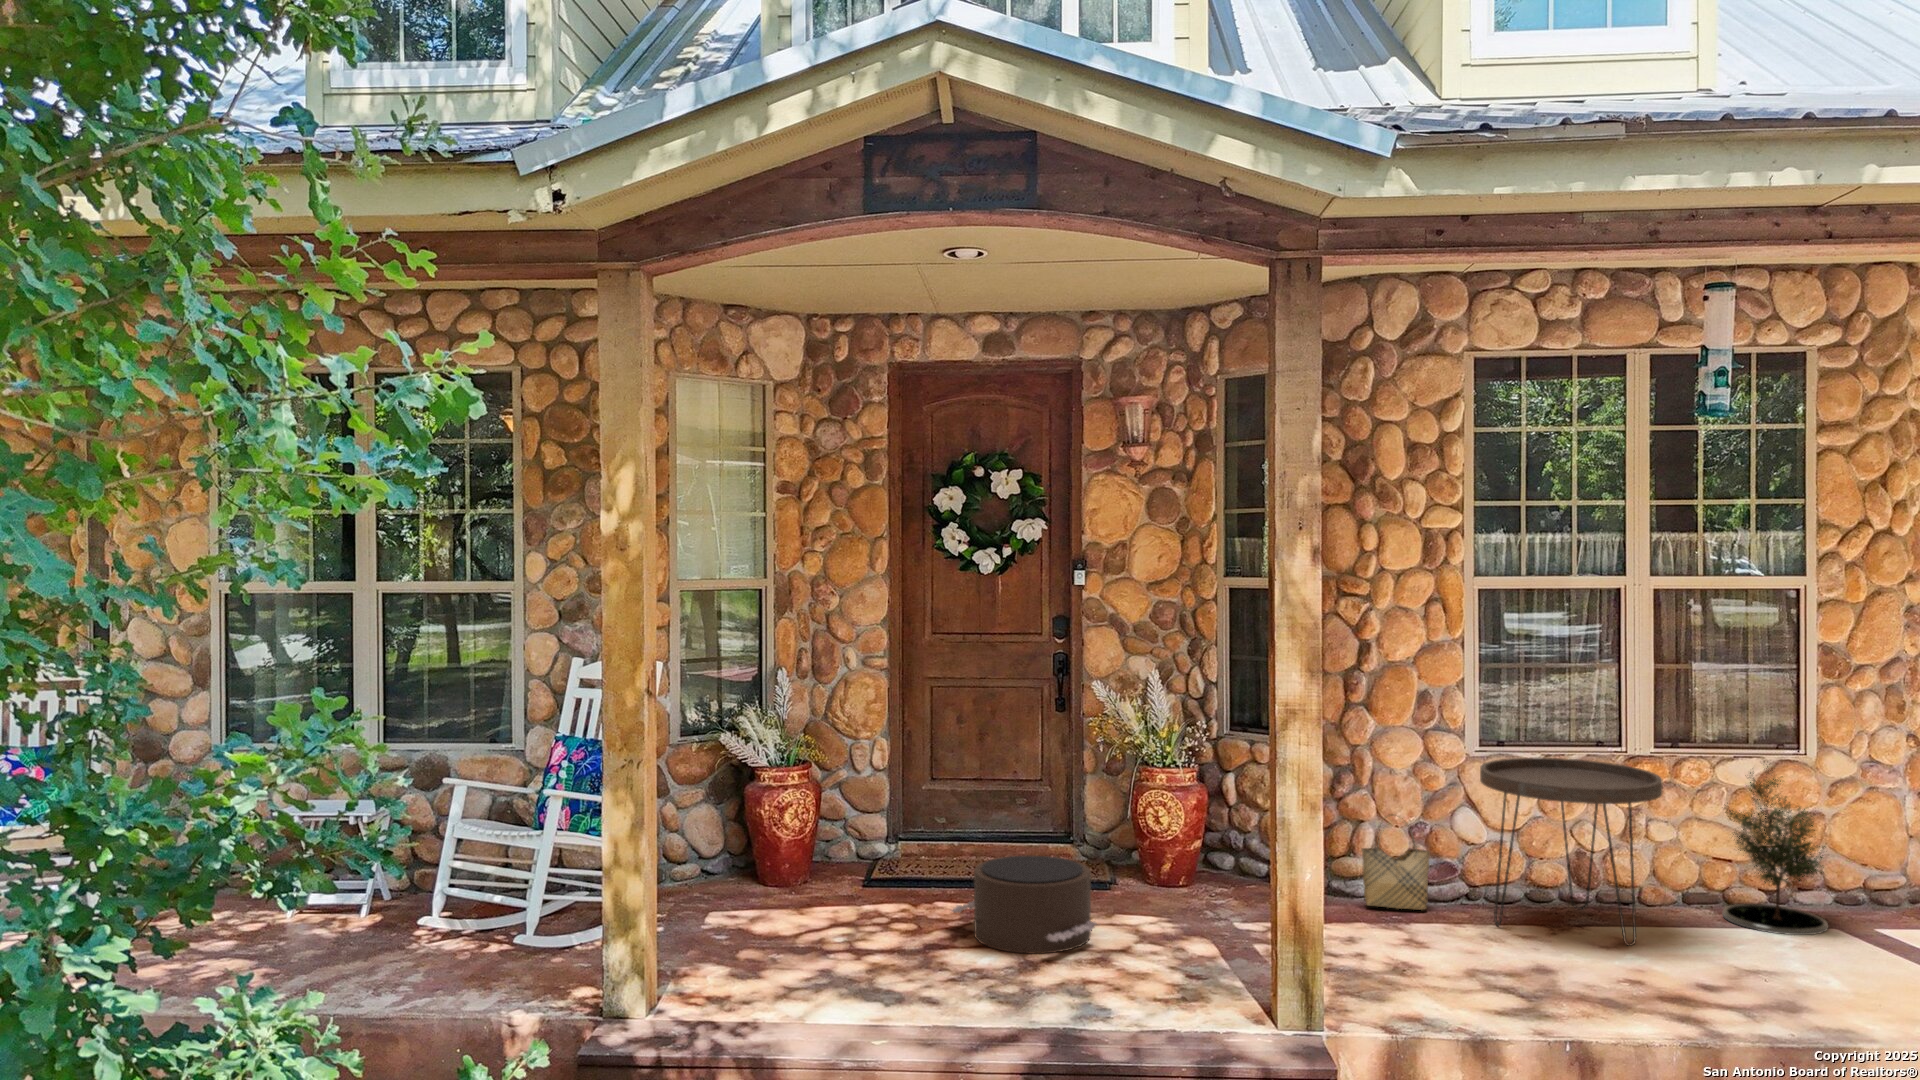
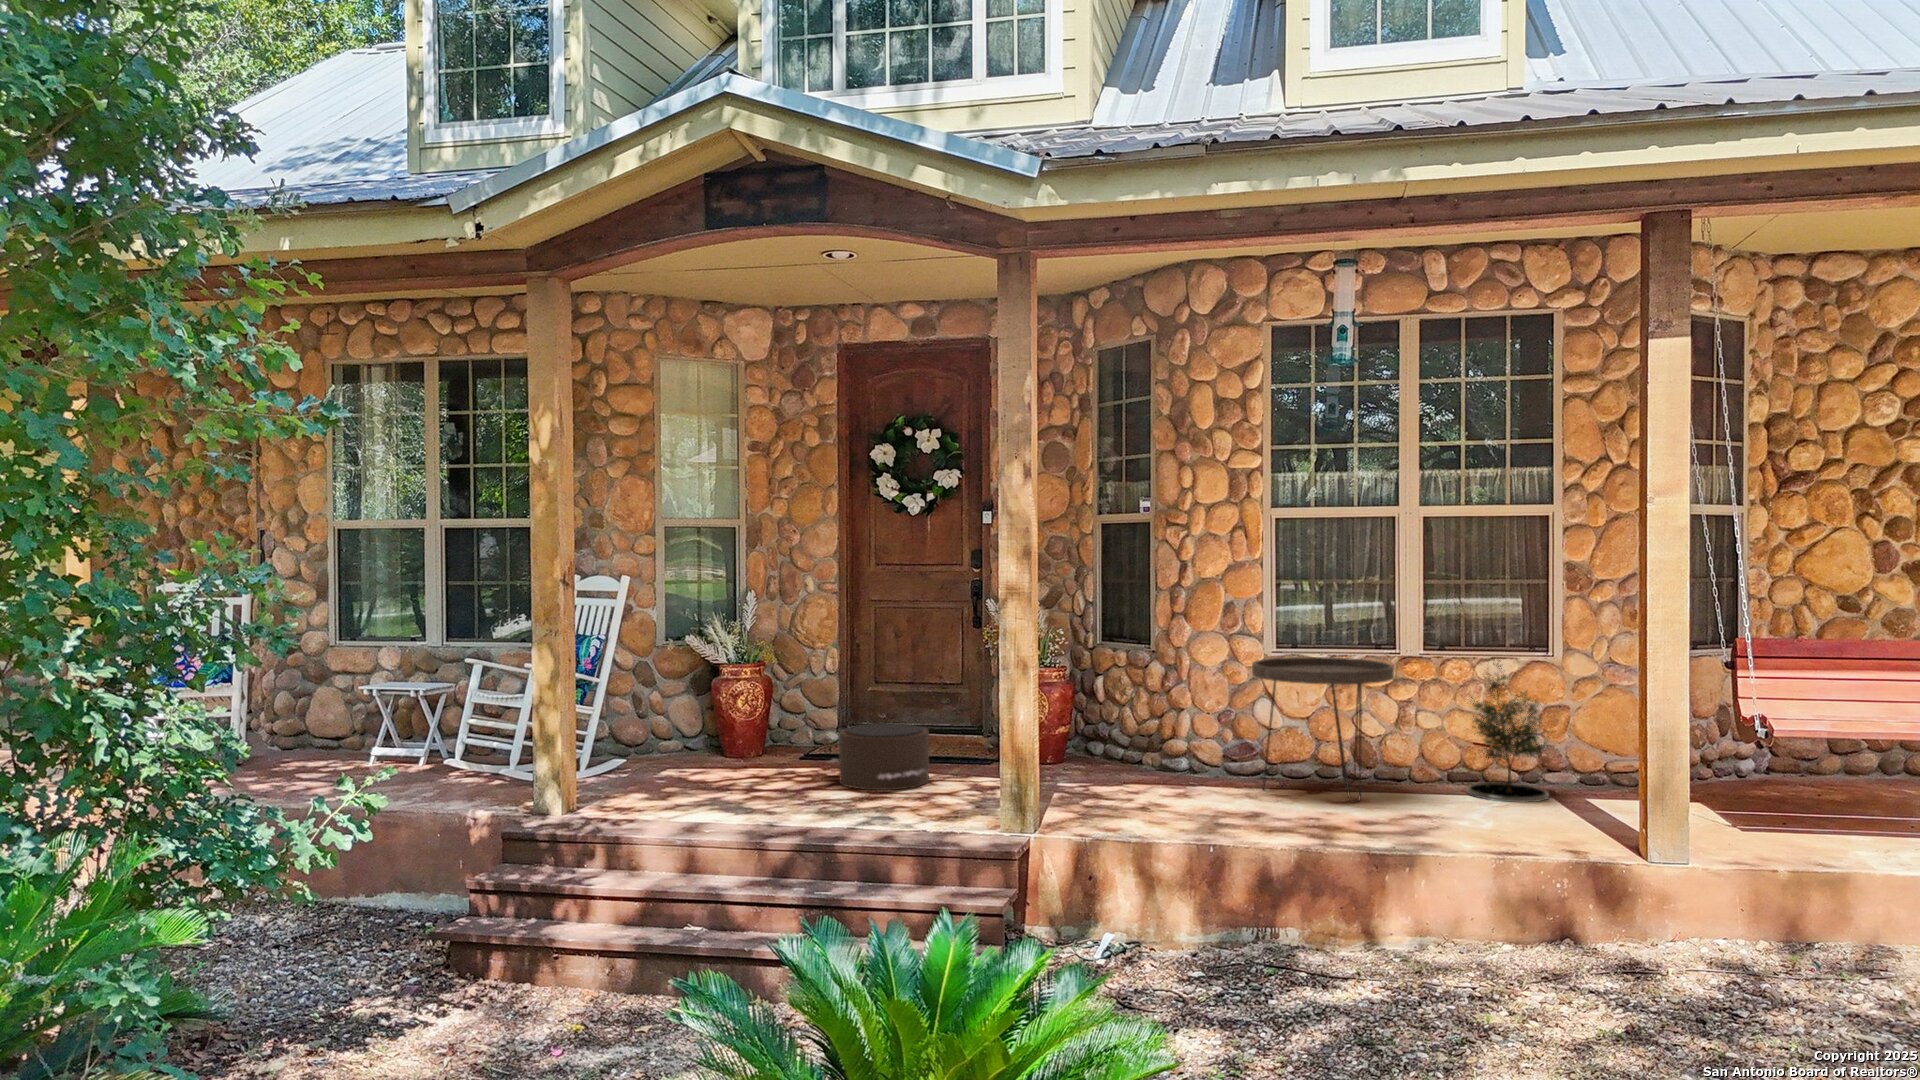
woven basket: present [1362,815,1430,910] -> none [1171,703,1227,780]

